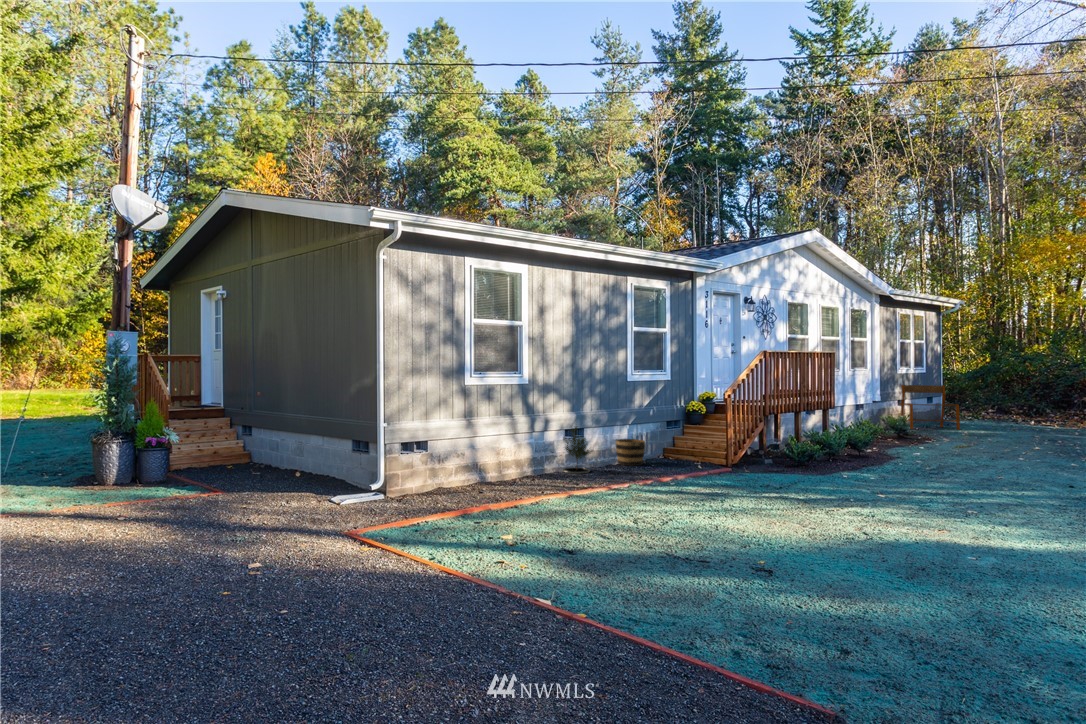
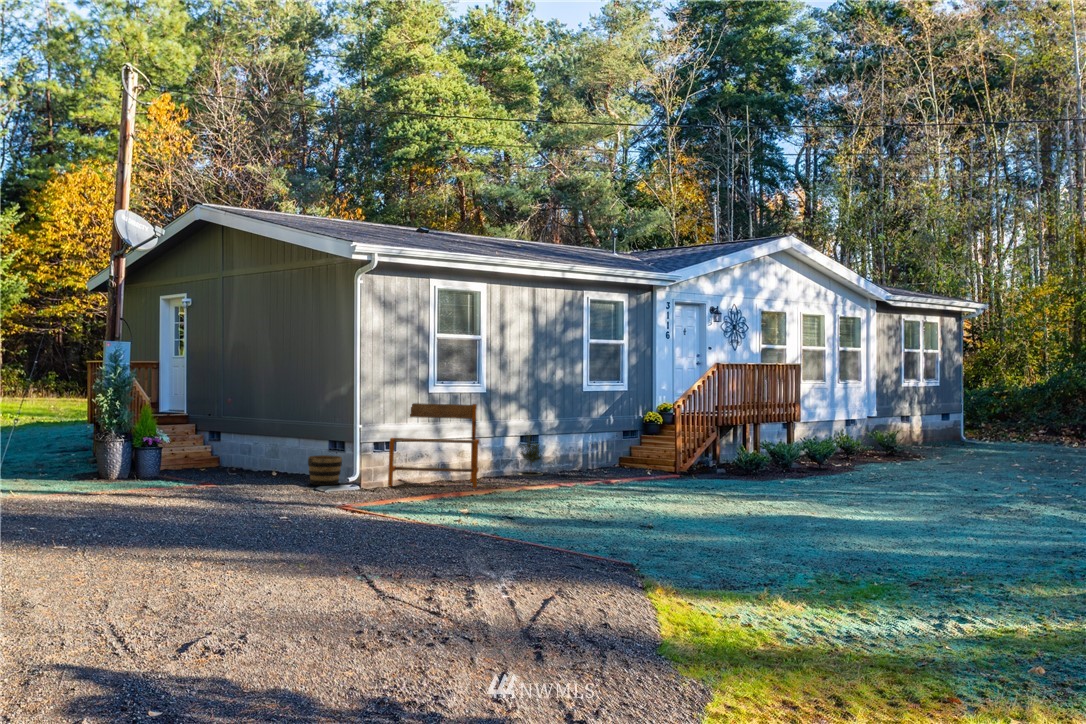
bench: present [900,385,960,430] -> present [388,403,479,488]
bucket: present [616,439,645,466] -> present [308,455,342,485]

